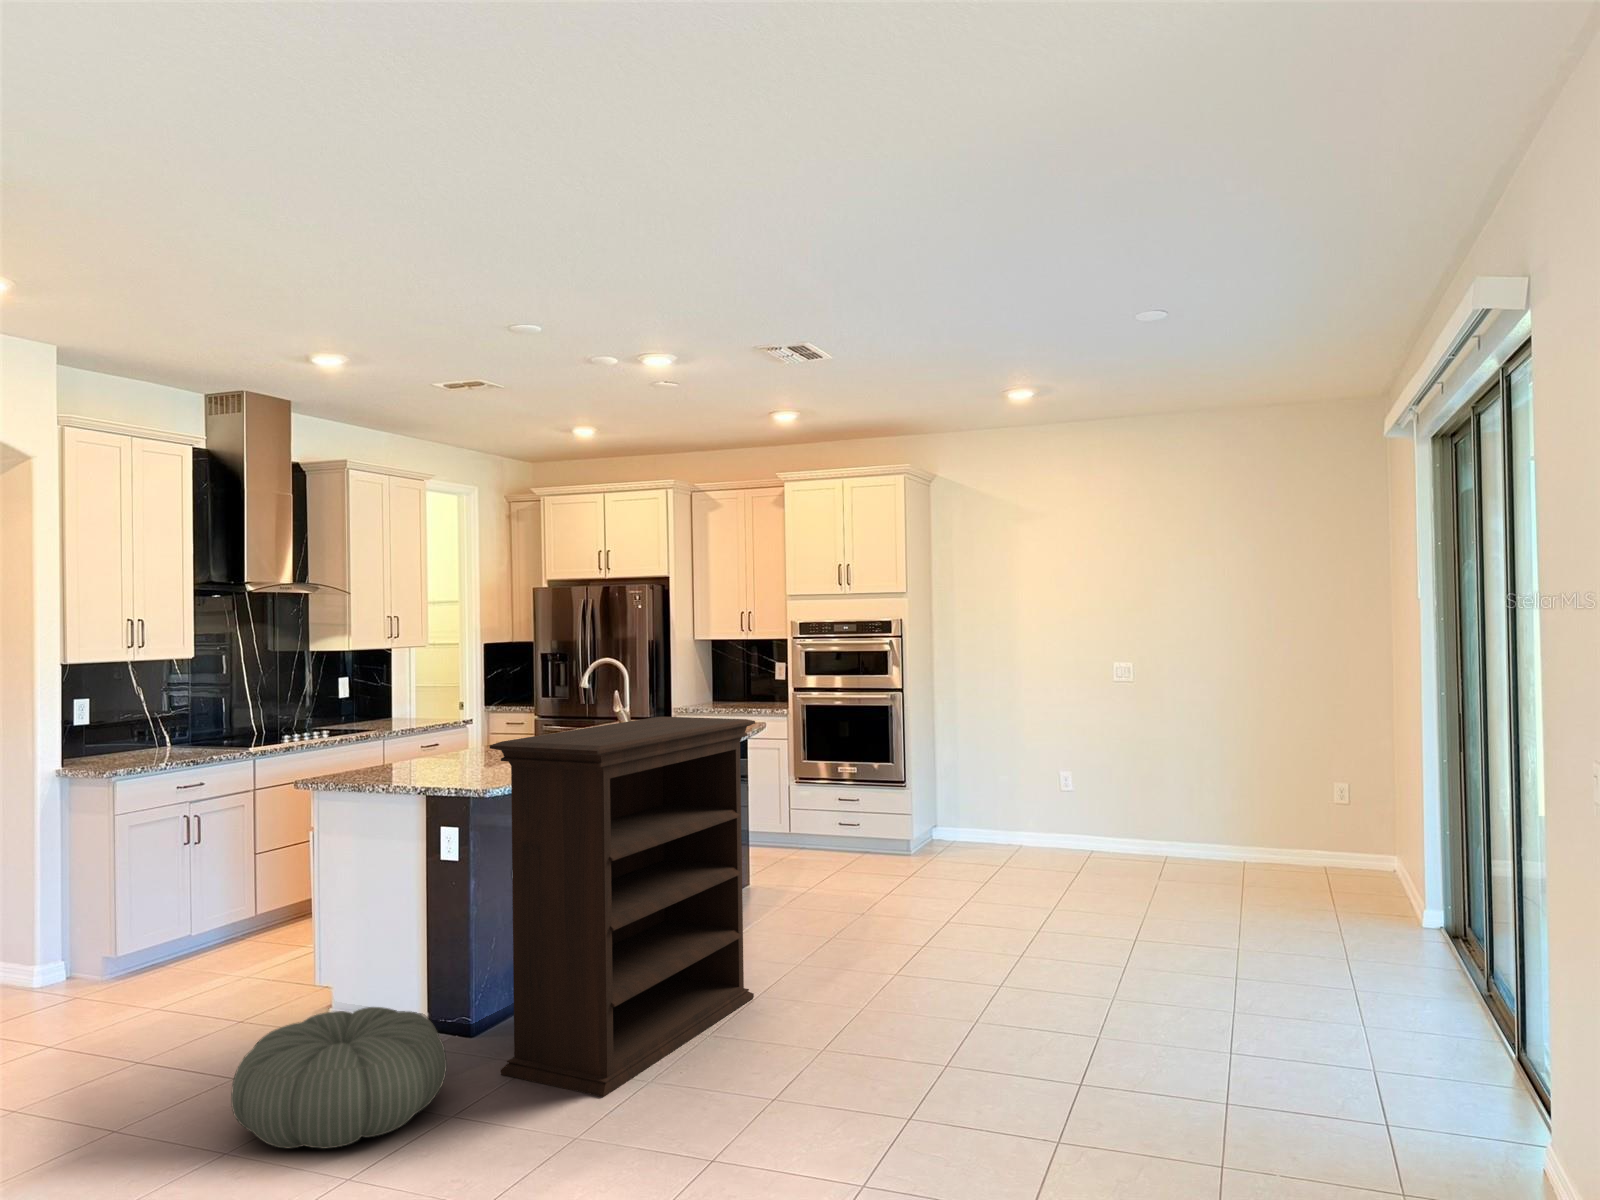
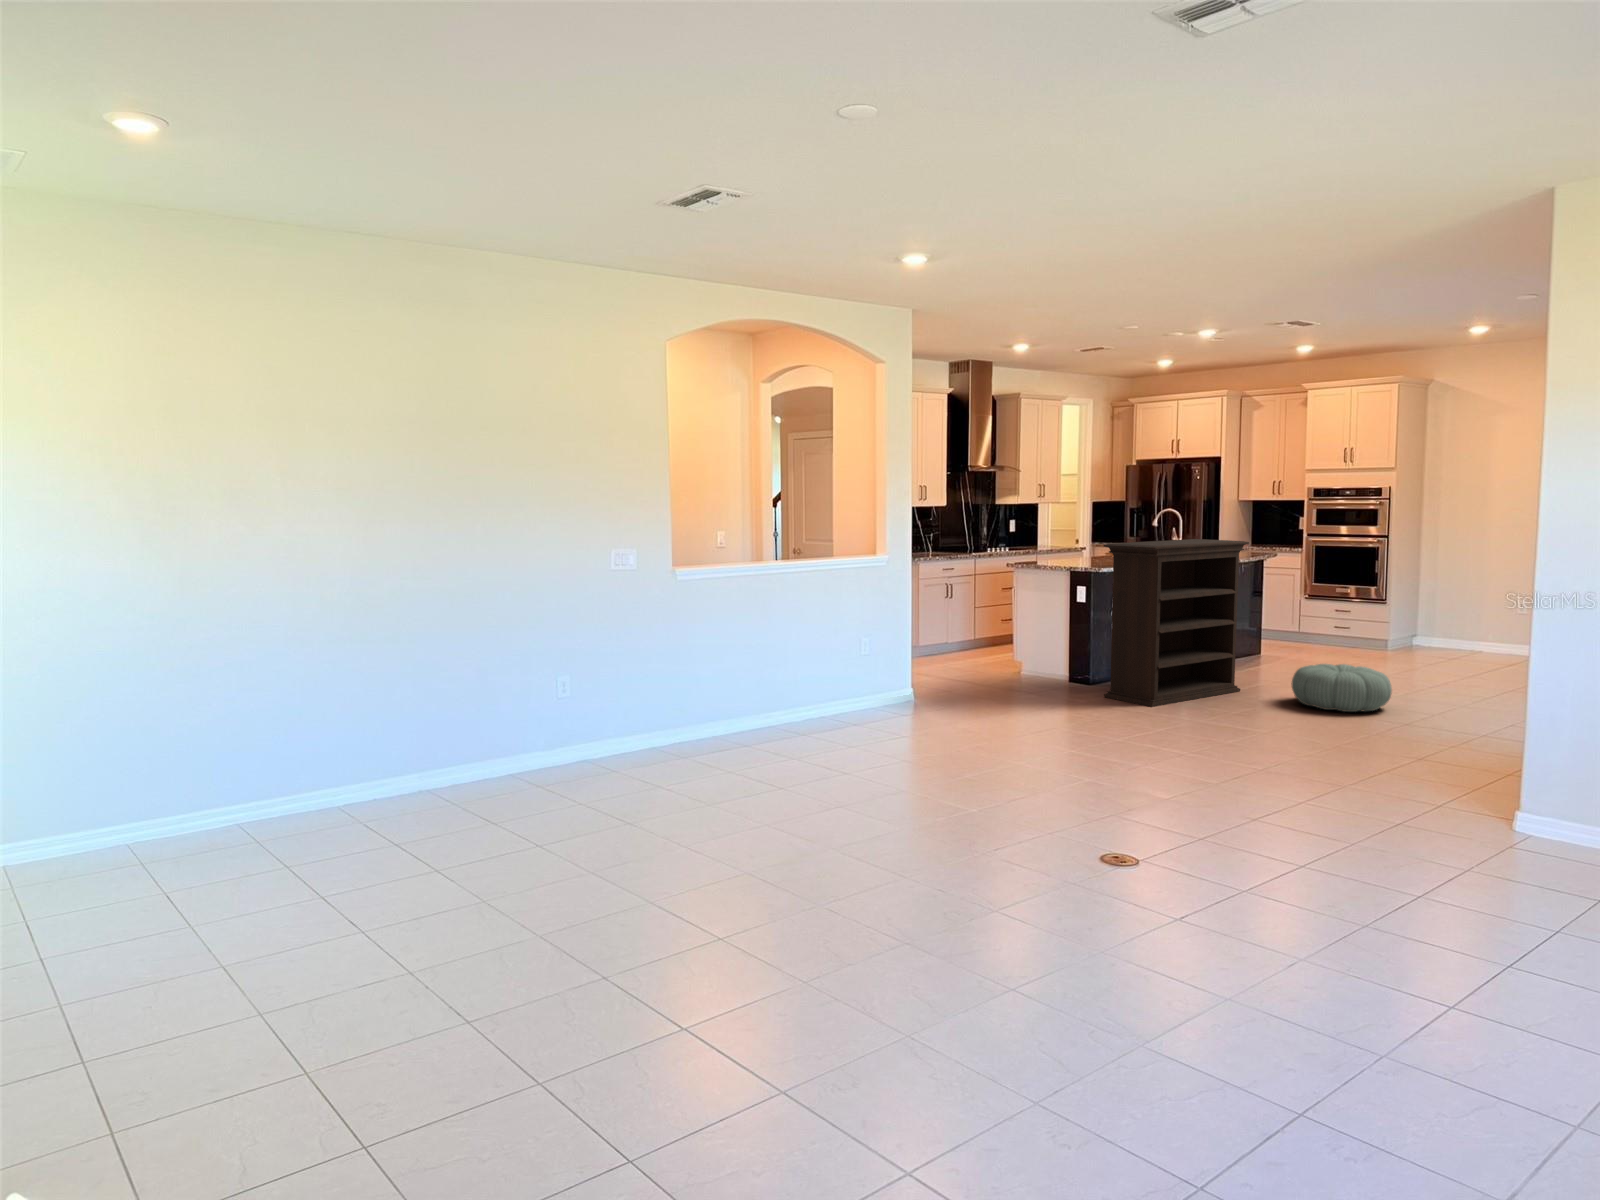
pouf: present [231,1007,447,1148] -> present [1291,664,1392,712]

